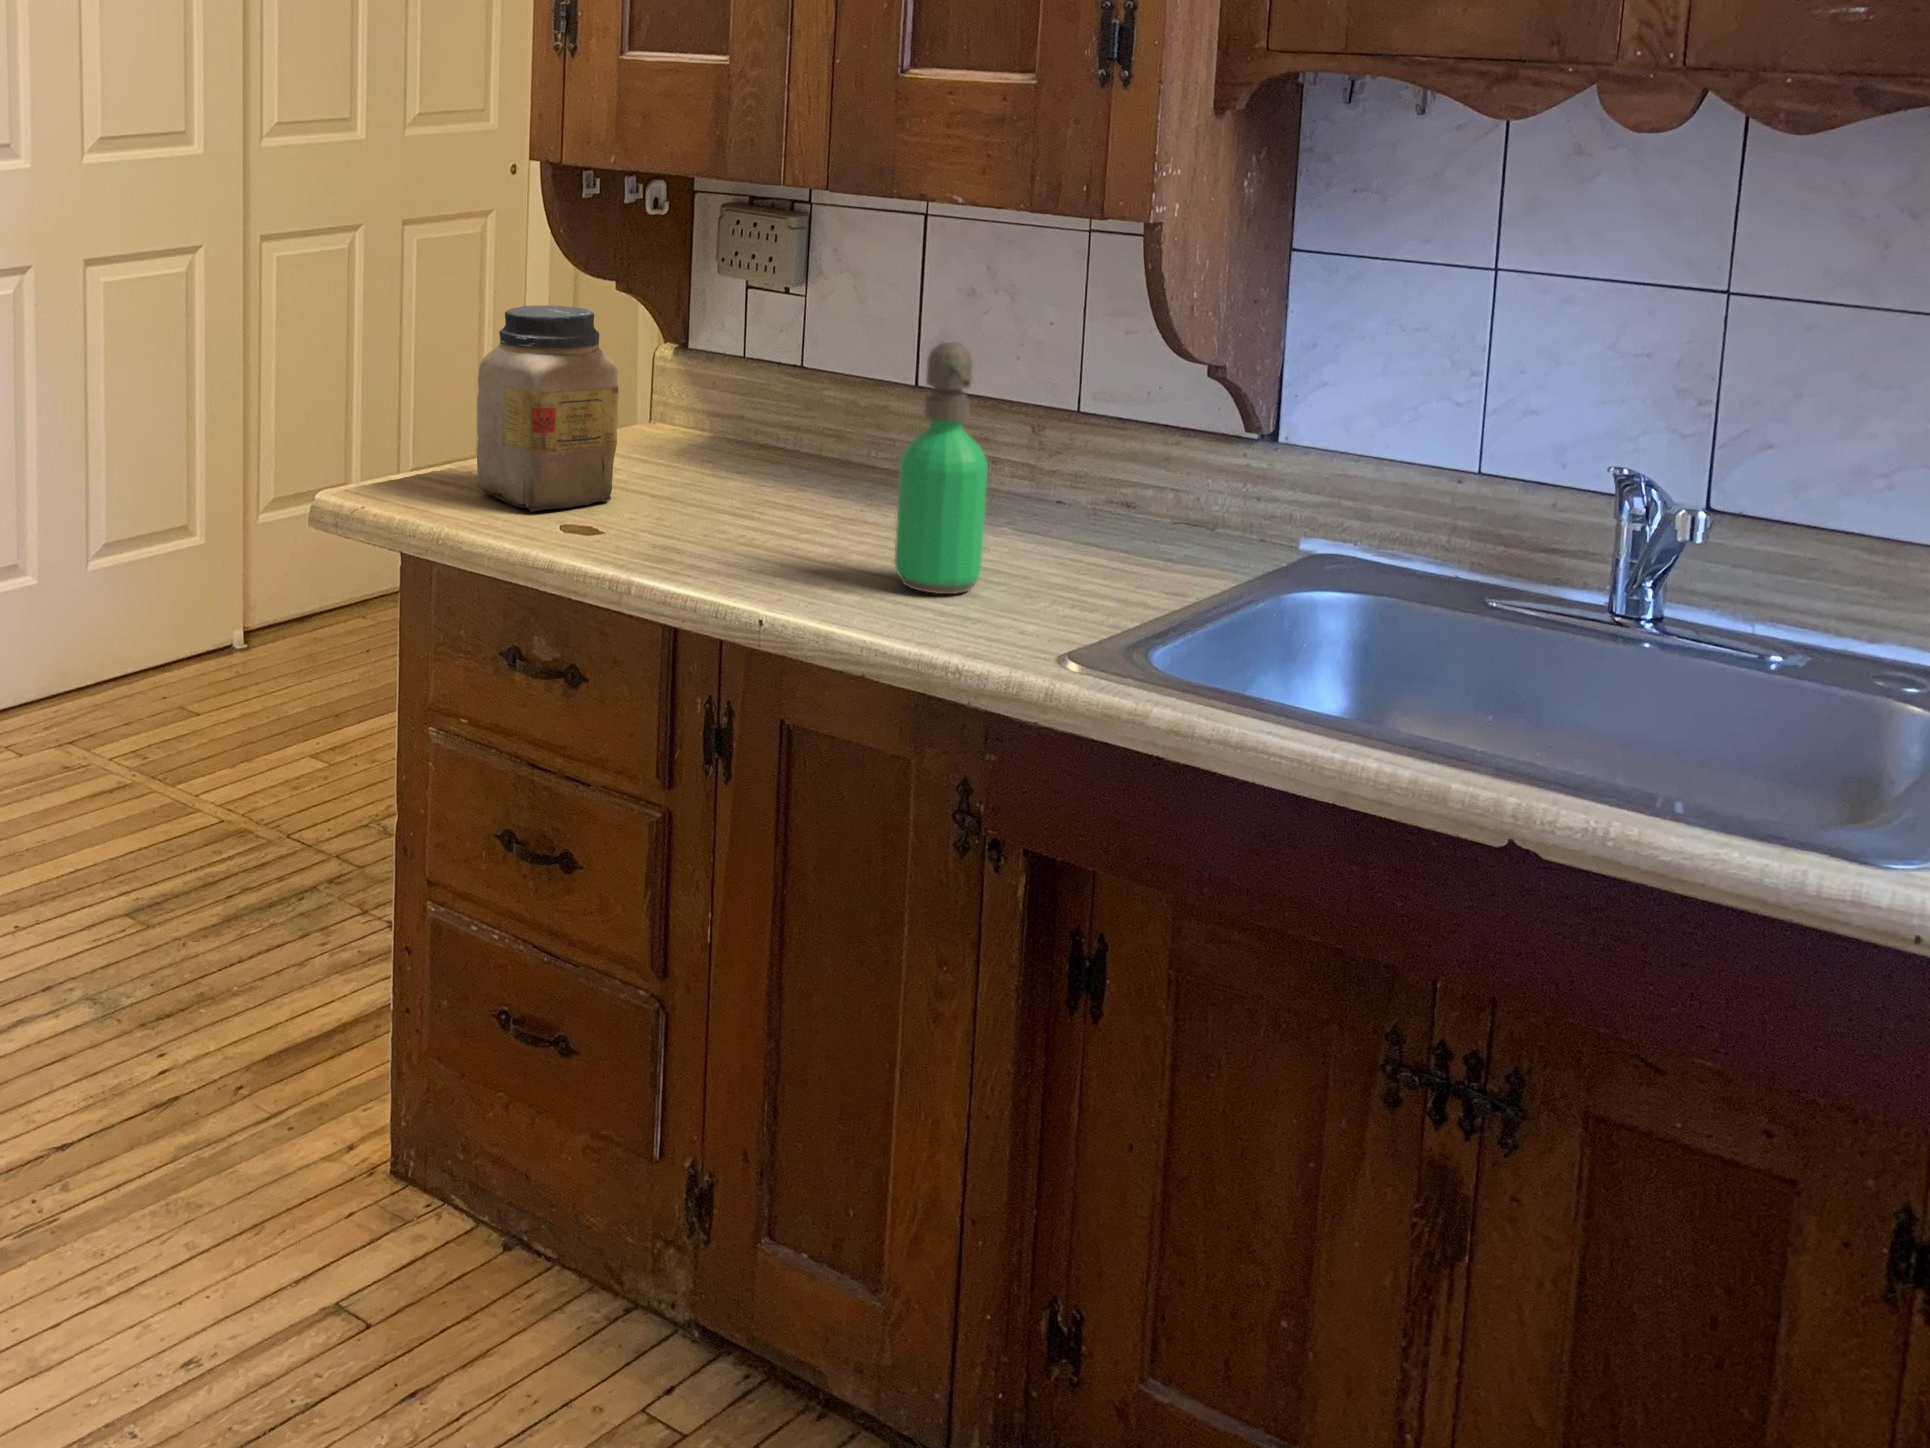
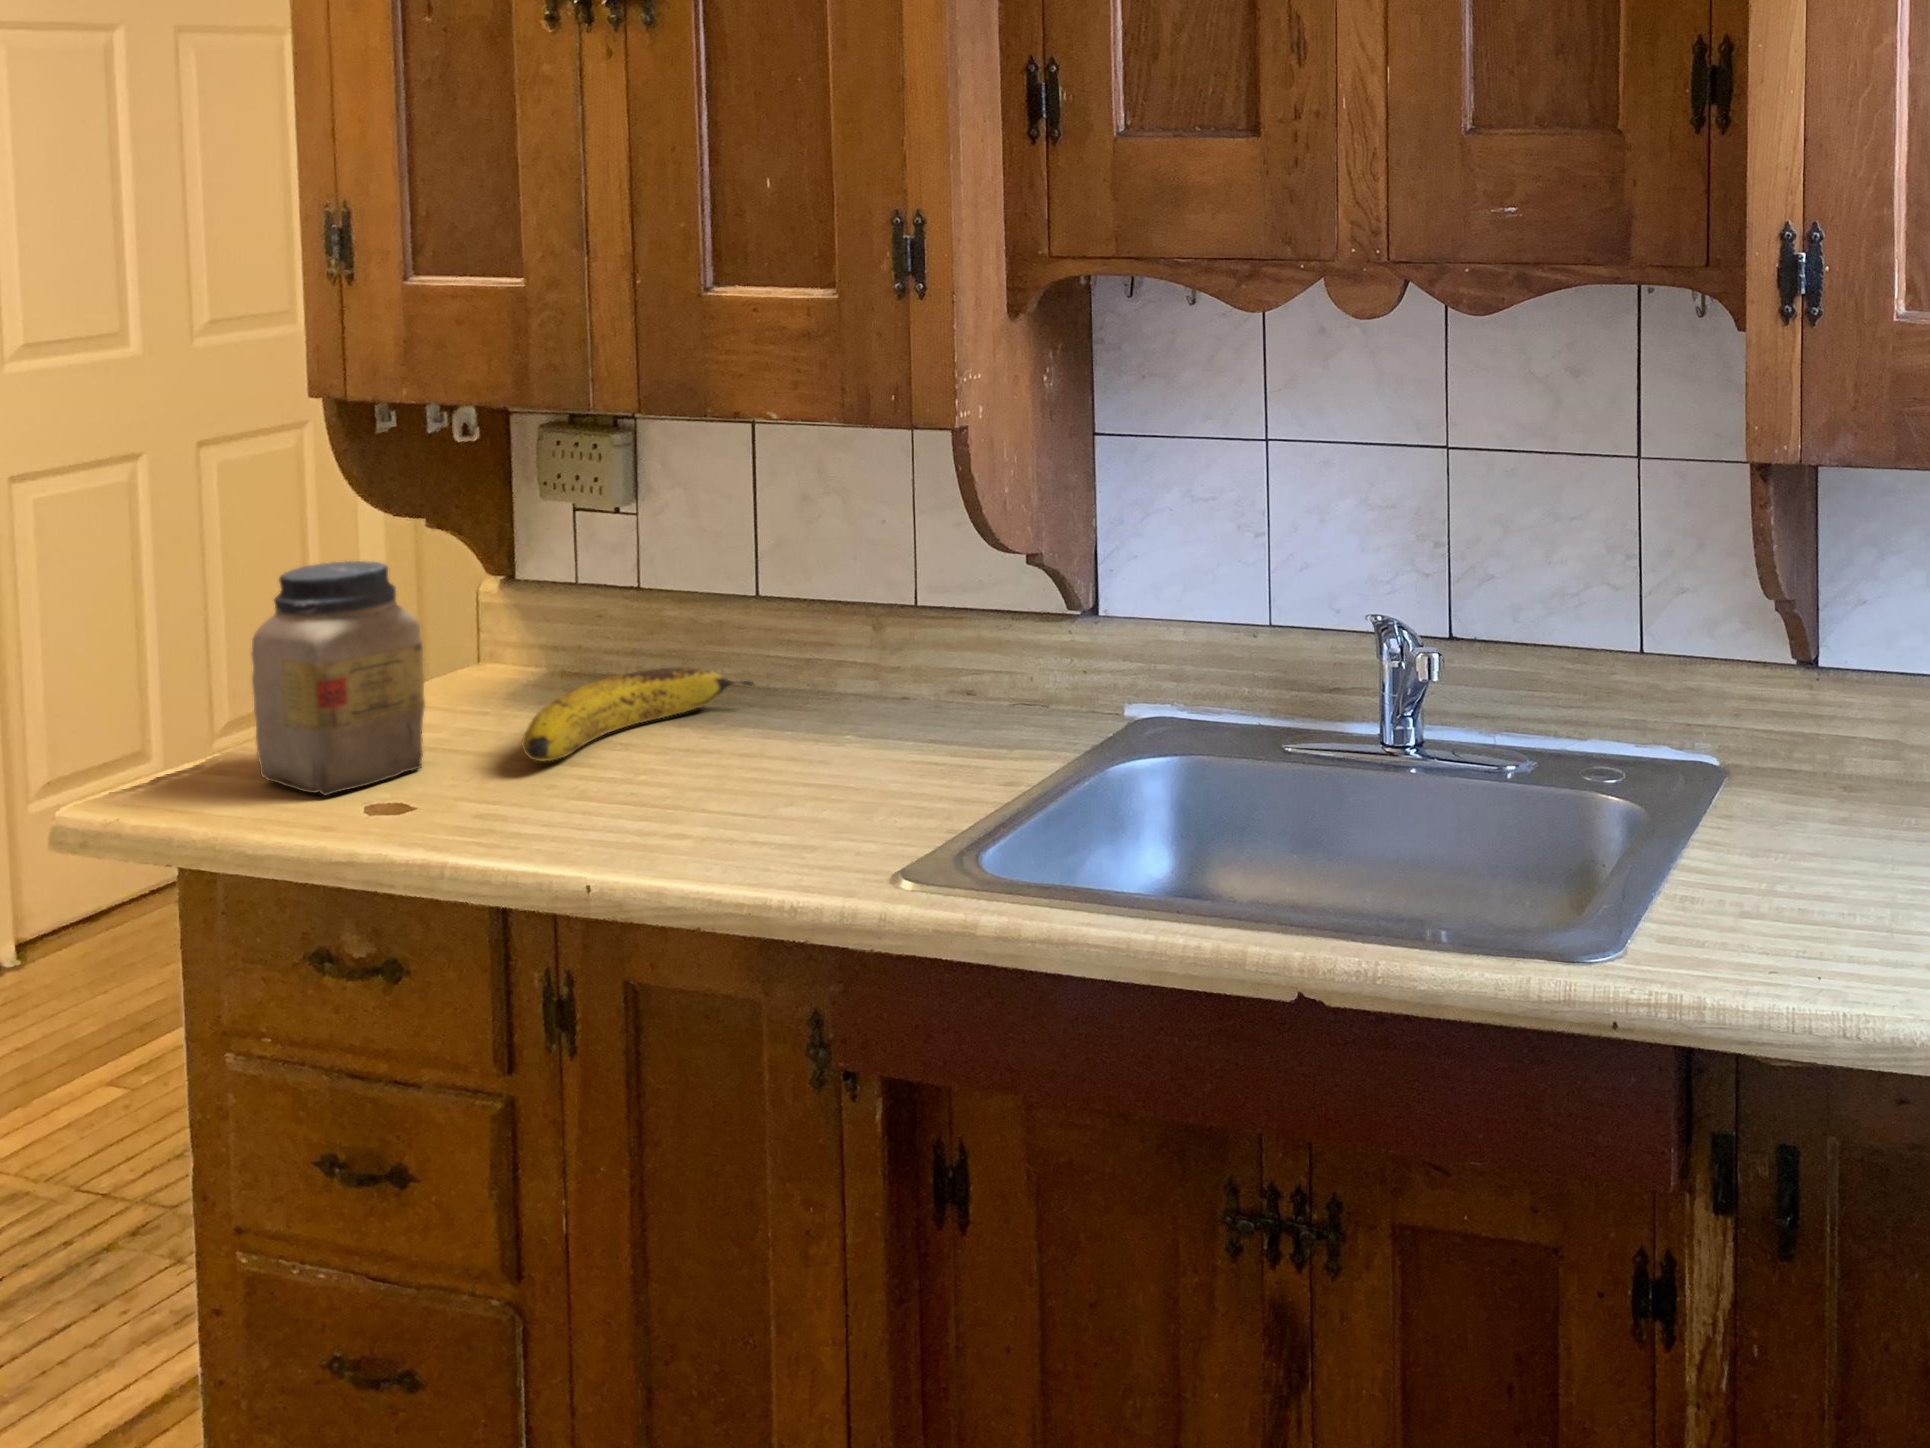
soap dispenser: present [894,342,988,594] -> none [728,565,820,824]
fruit: none [699,441,914,509] -> present [522,667,756,761]

